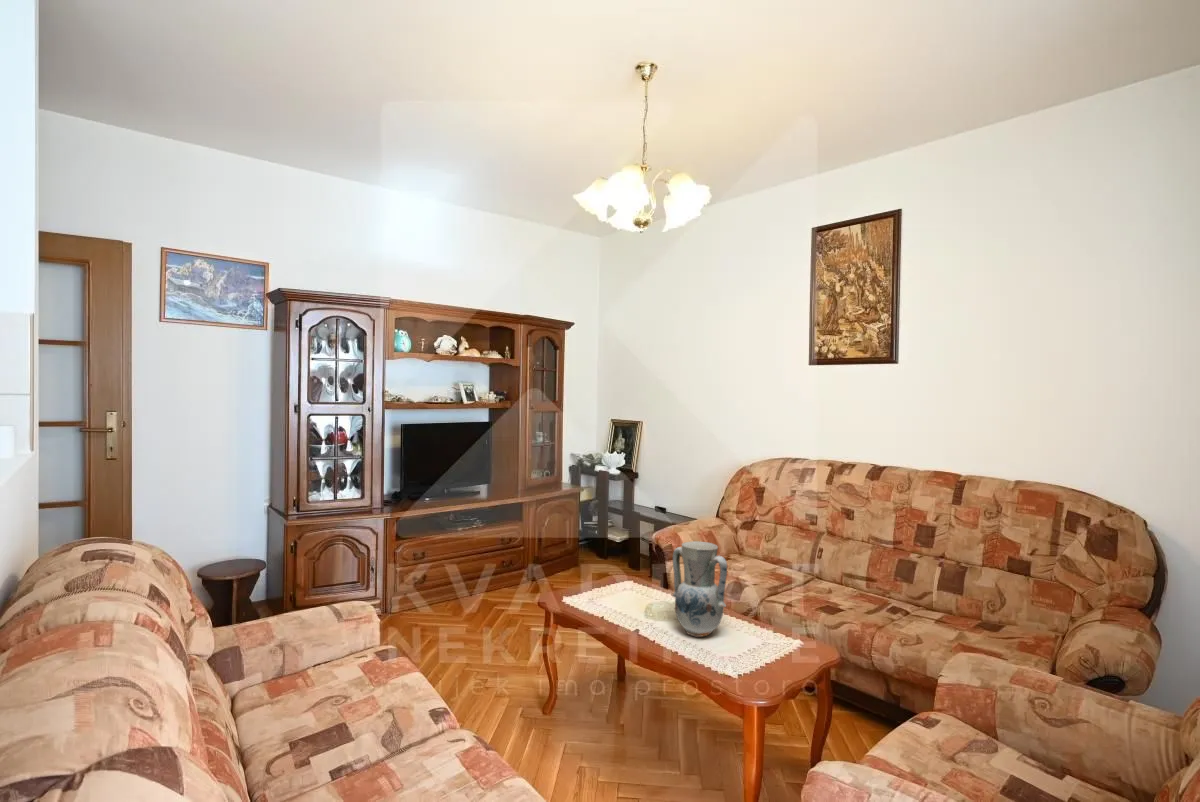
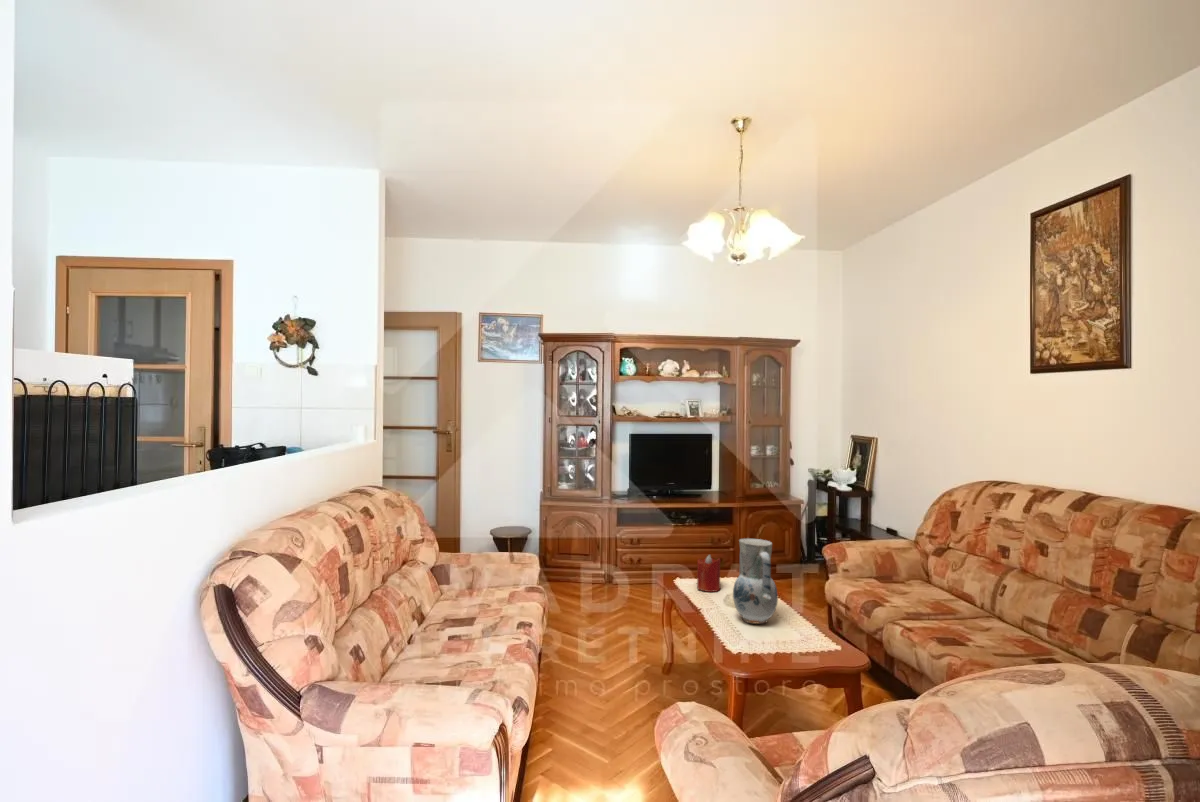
candle: none [595,564,622,608] -> present [697,555,720,592]

